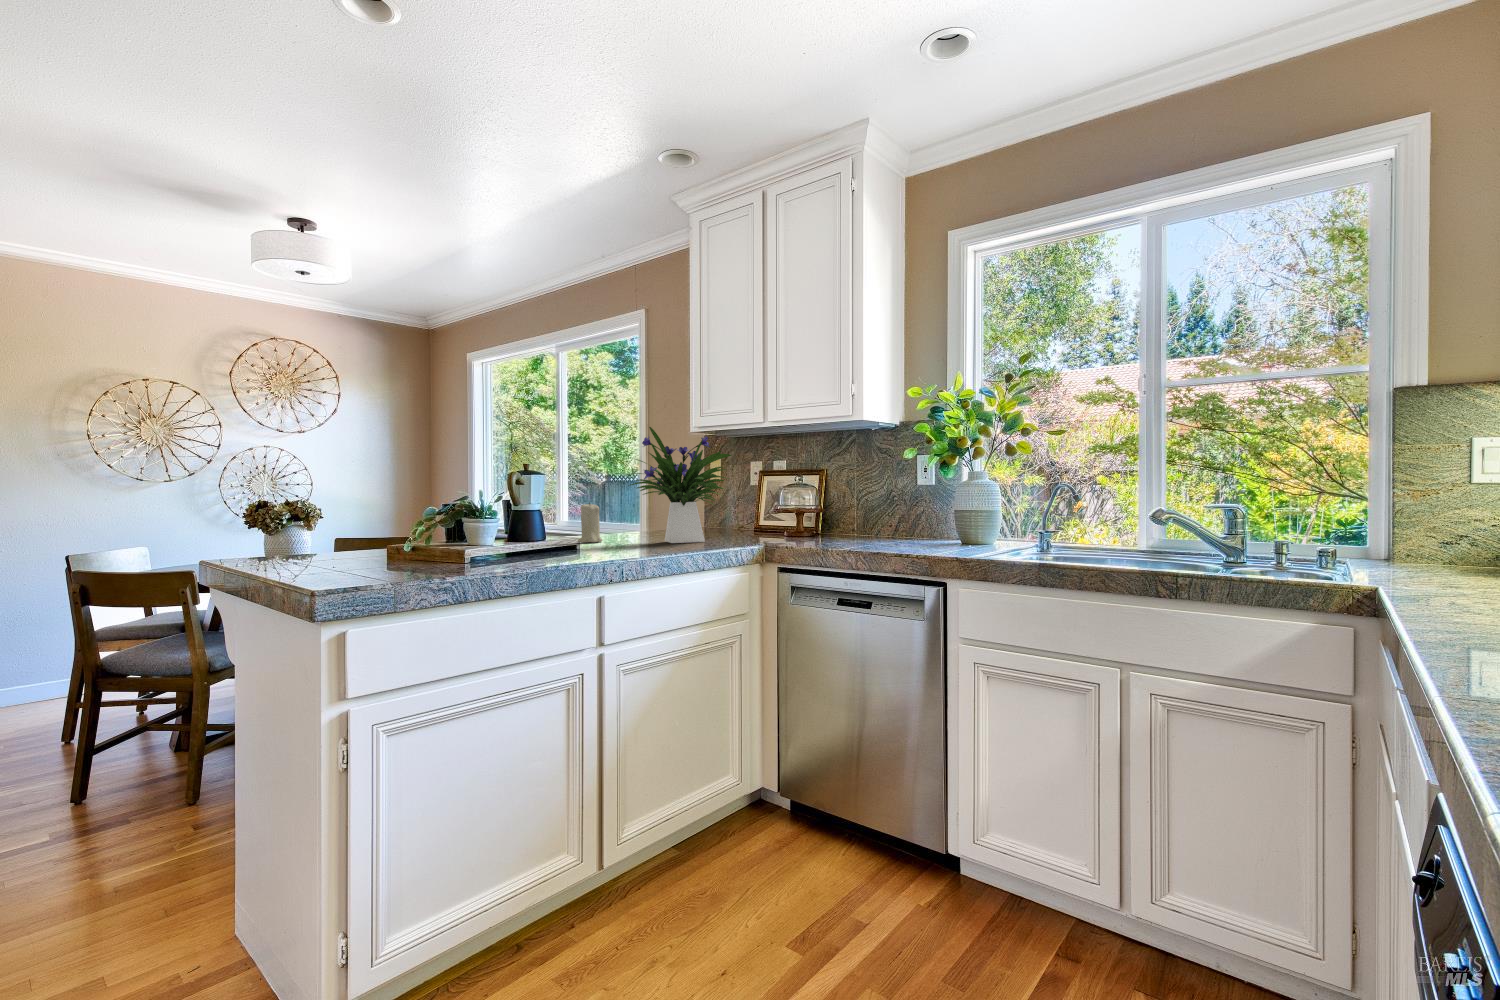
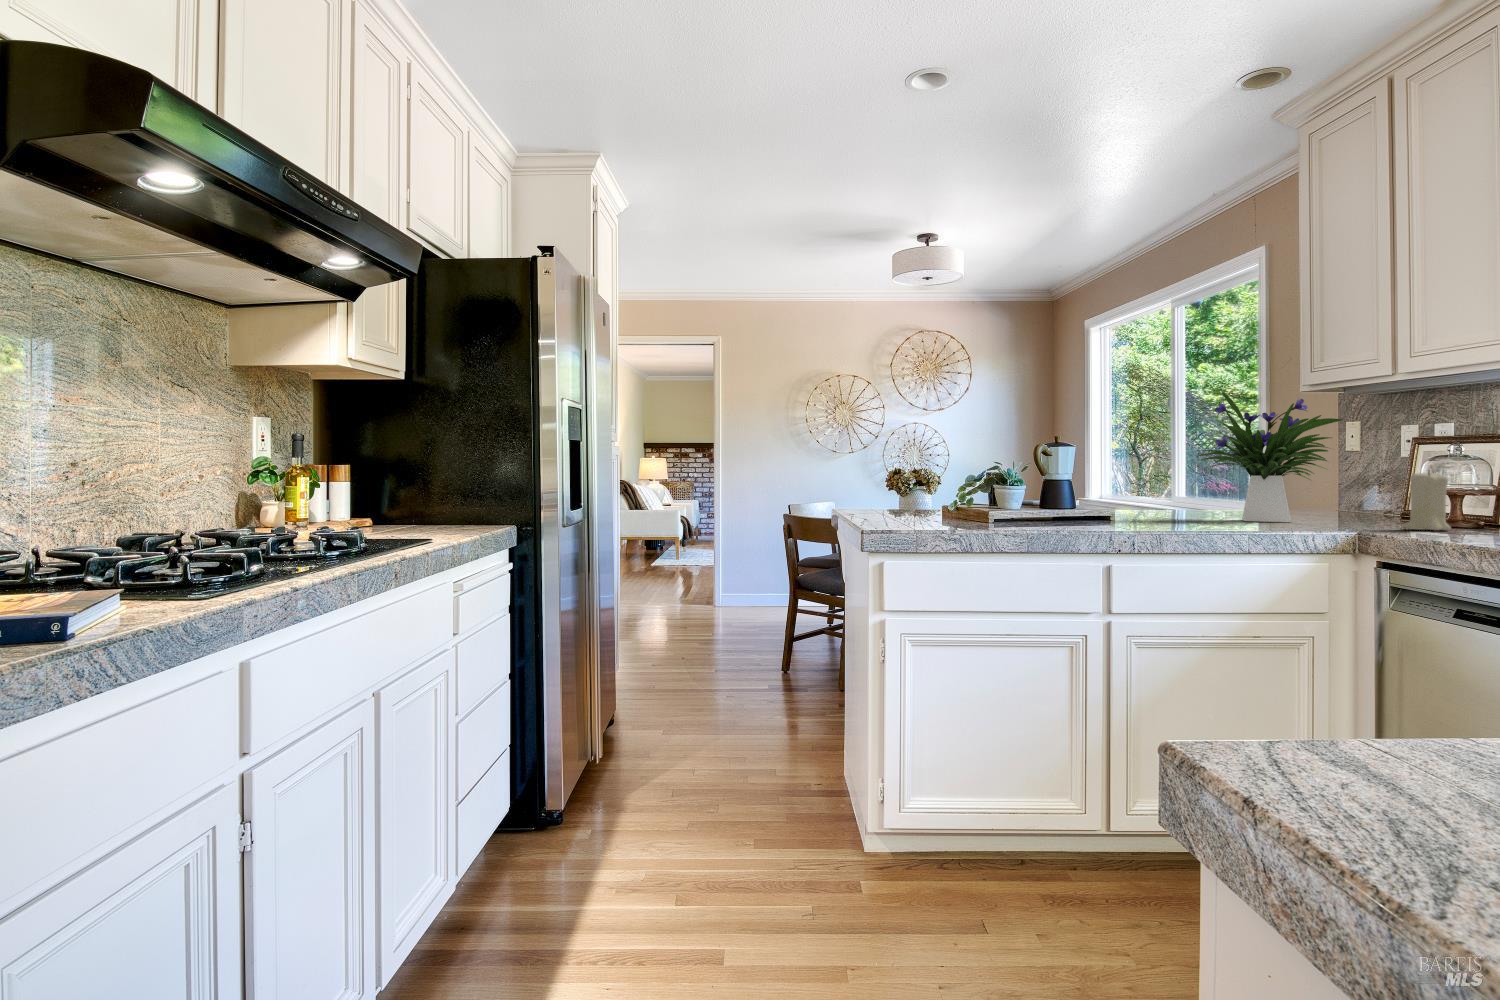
candle: present [578,503,602,543] -> present [1402,471,1451,530]

